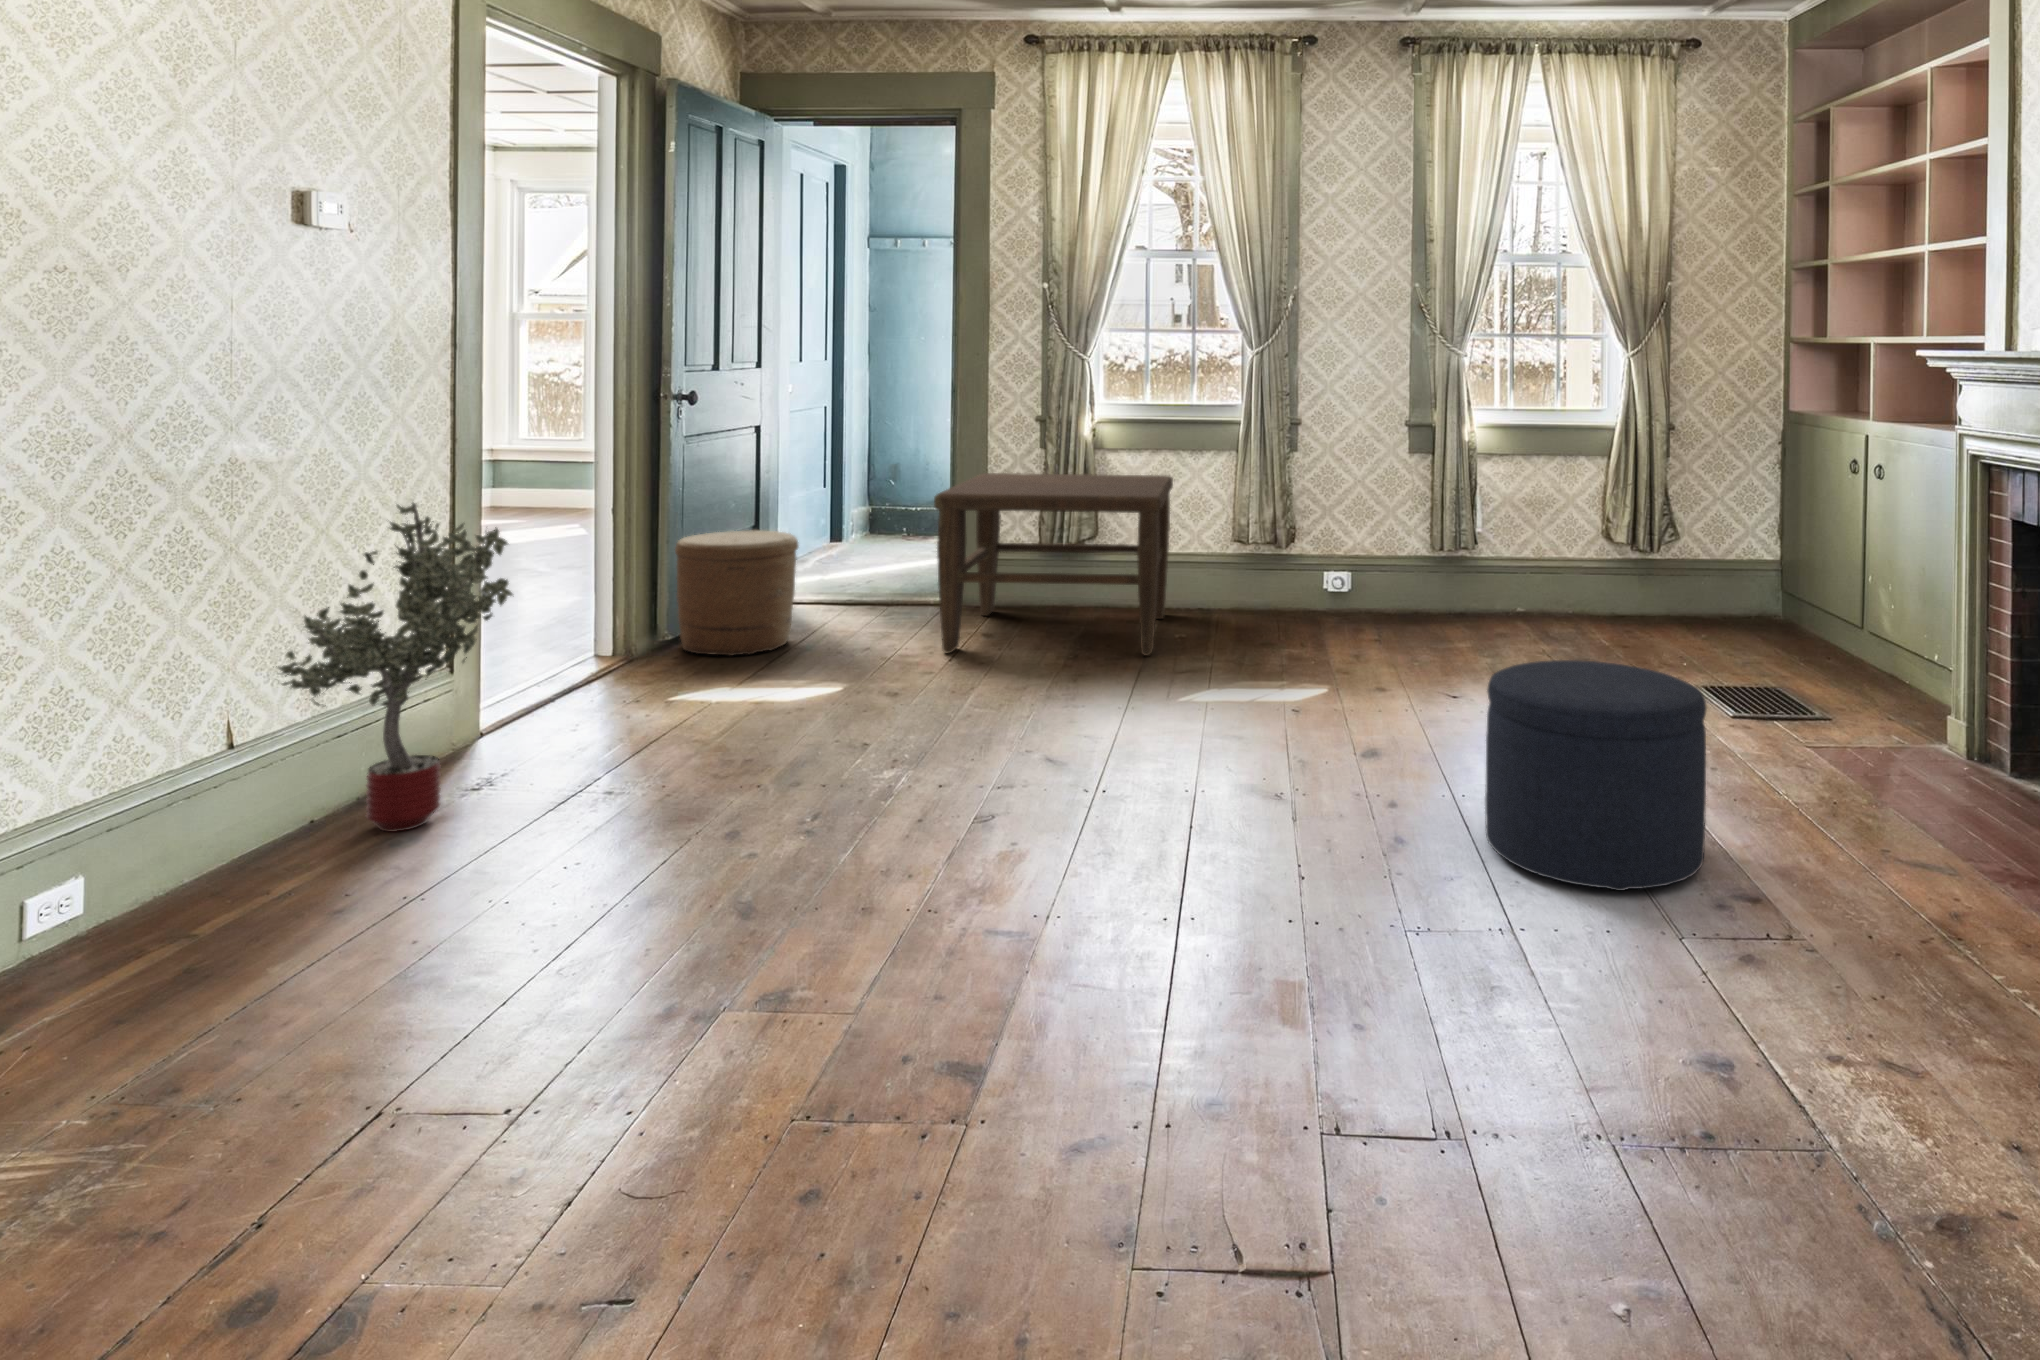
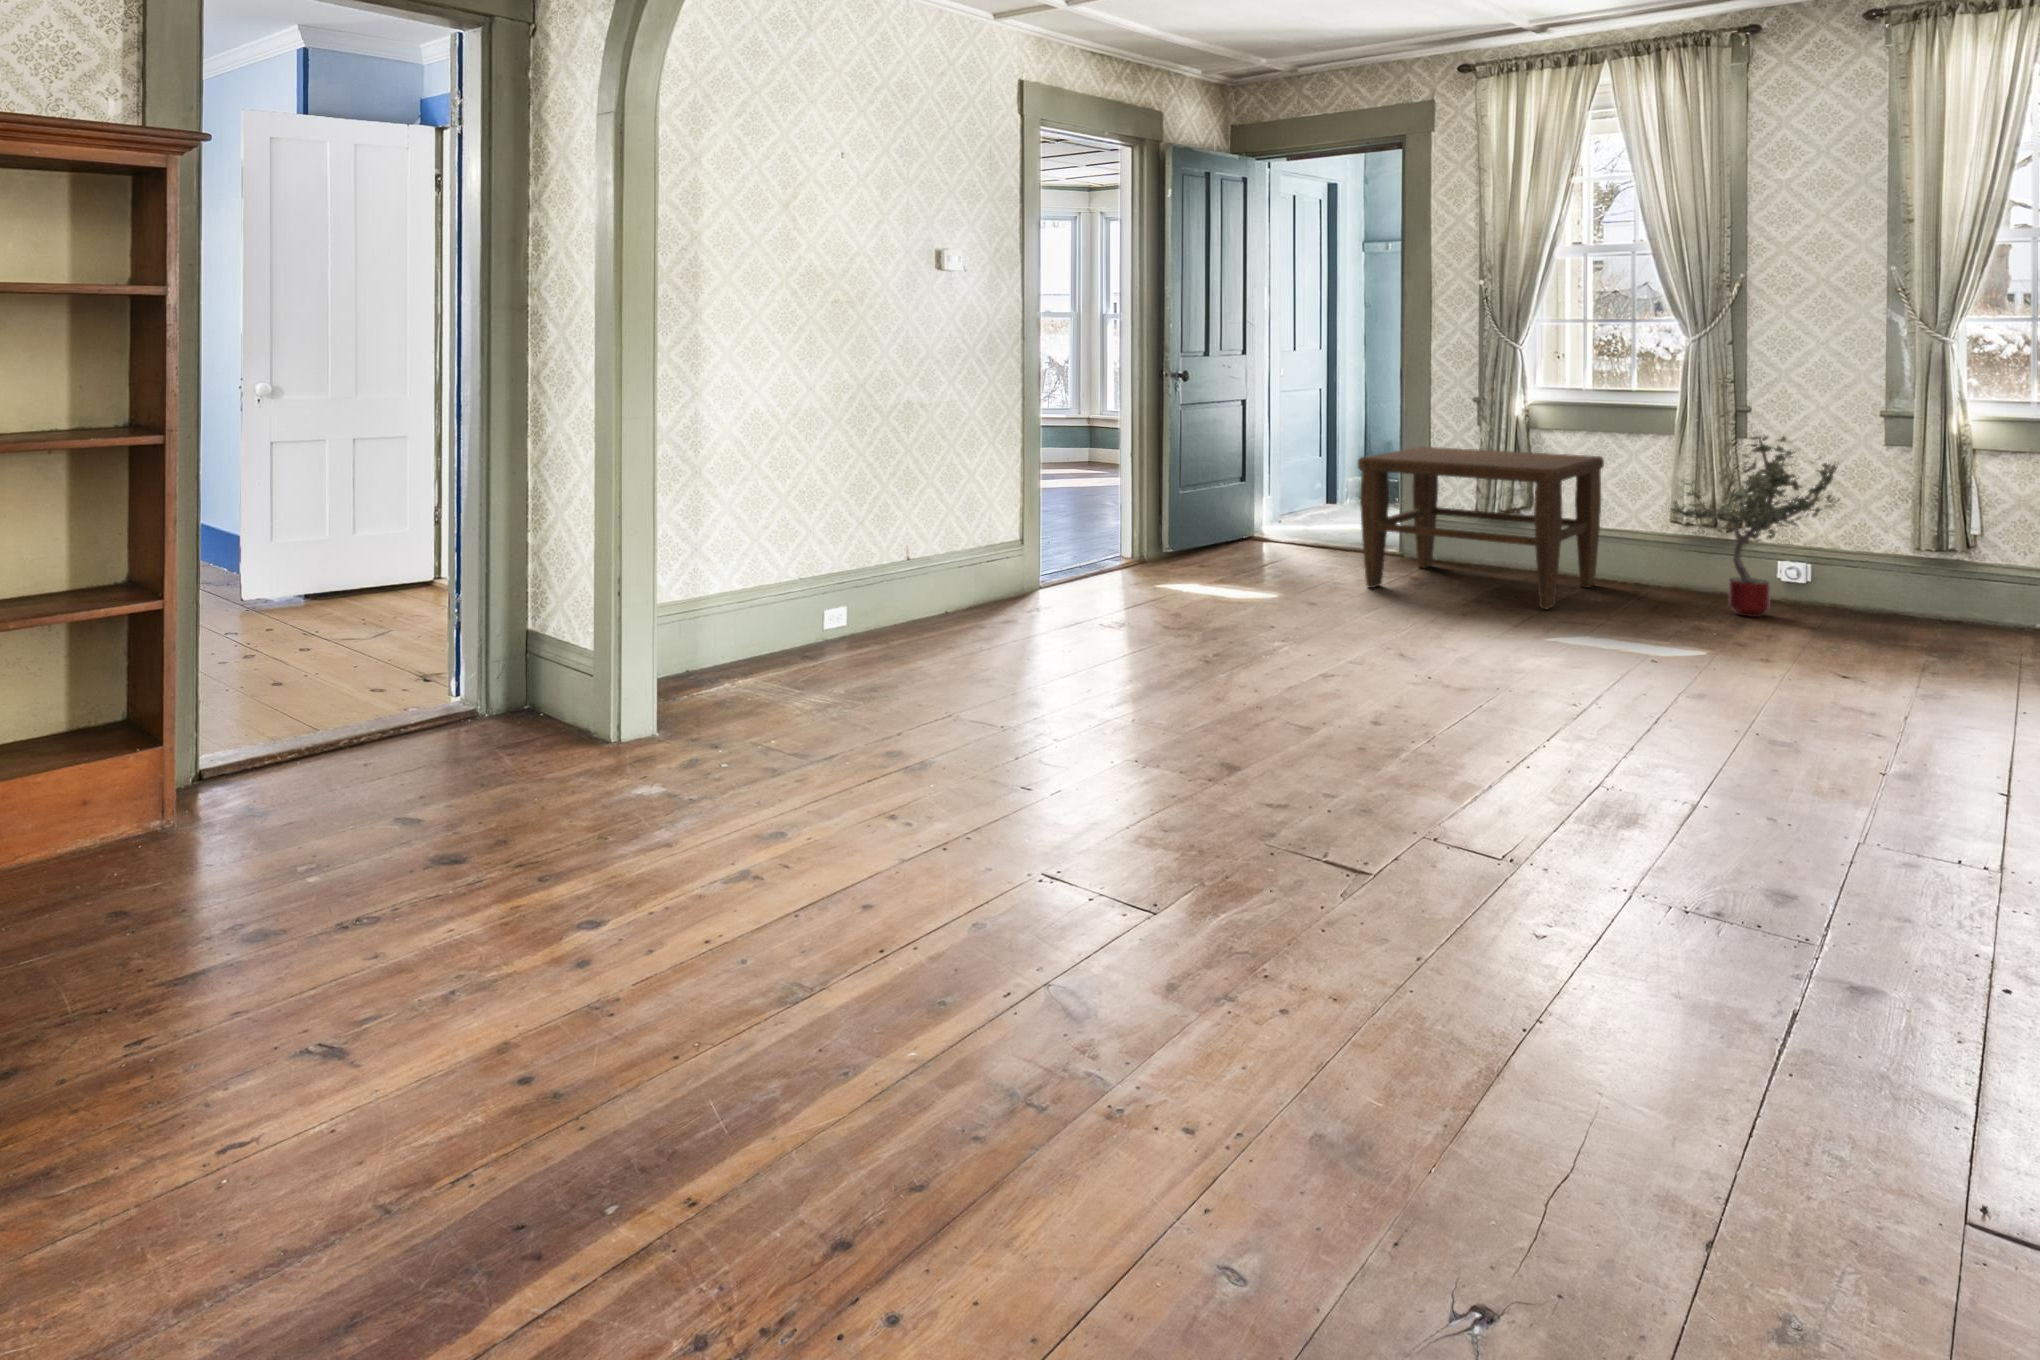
potted tree: present [276,503,513,832] -> present [1671,436,1837,617]
woven basket: present [675,530,798,656] -> none [1171,480,1259,571]
ottoman: present [1485,660,1707,891] -> none [1734,616,1969,812]

